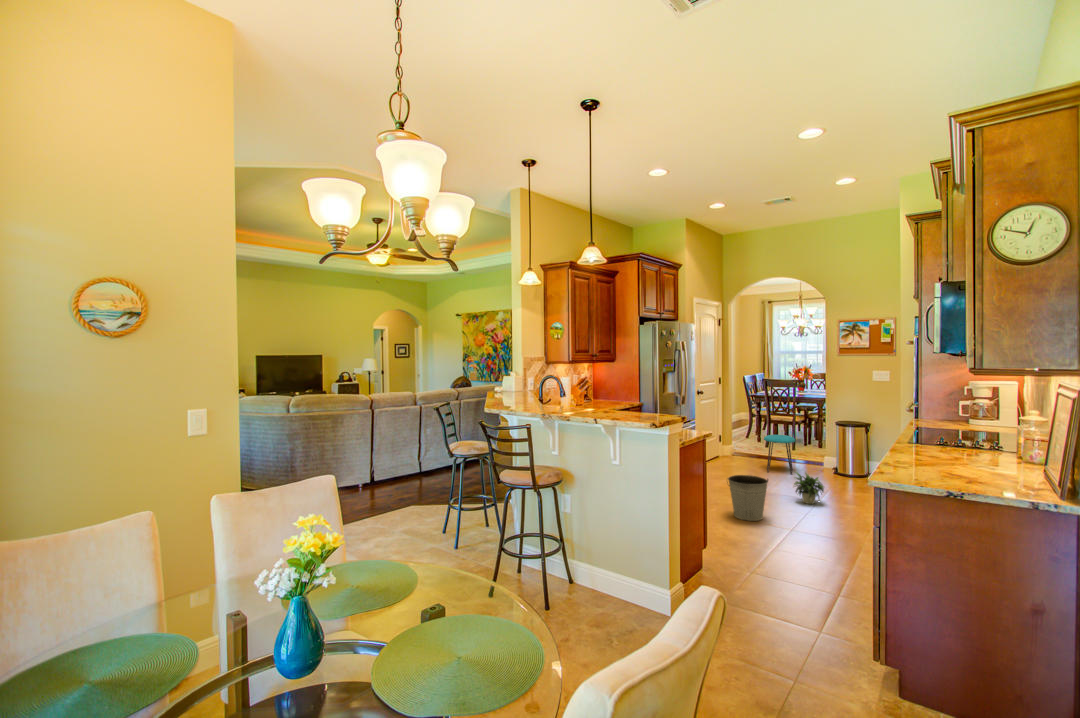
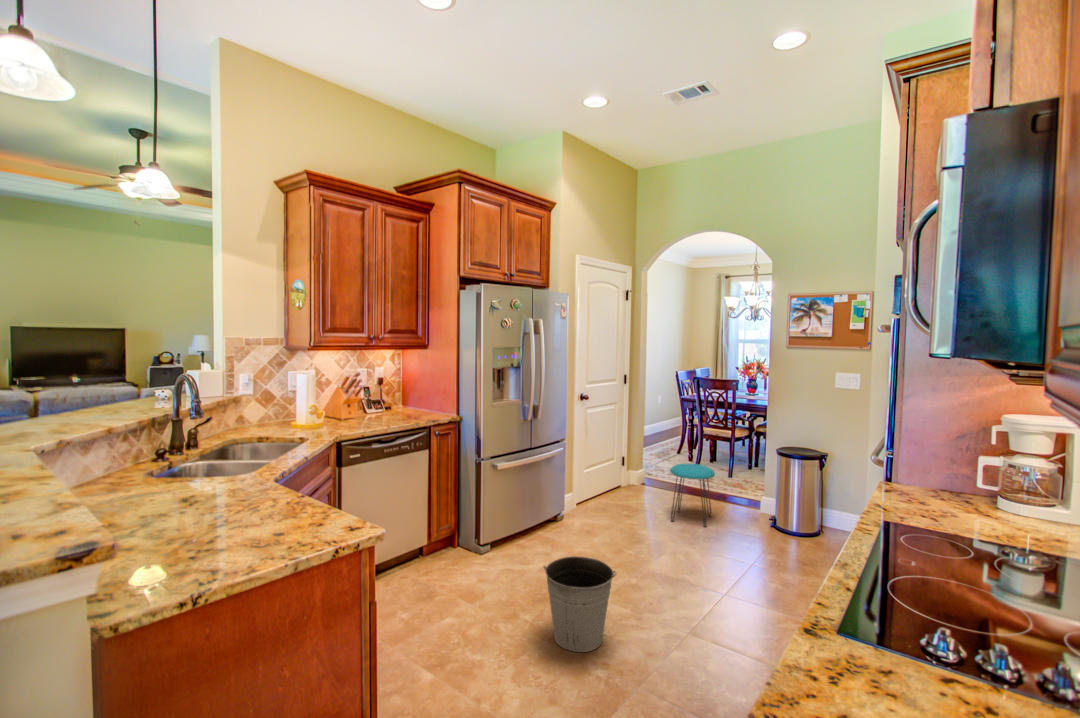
potted plant: present [794,472,824,504] -> none [678,541,729,603]

